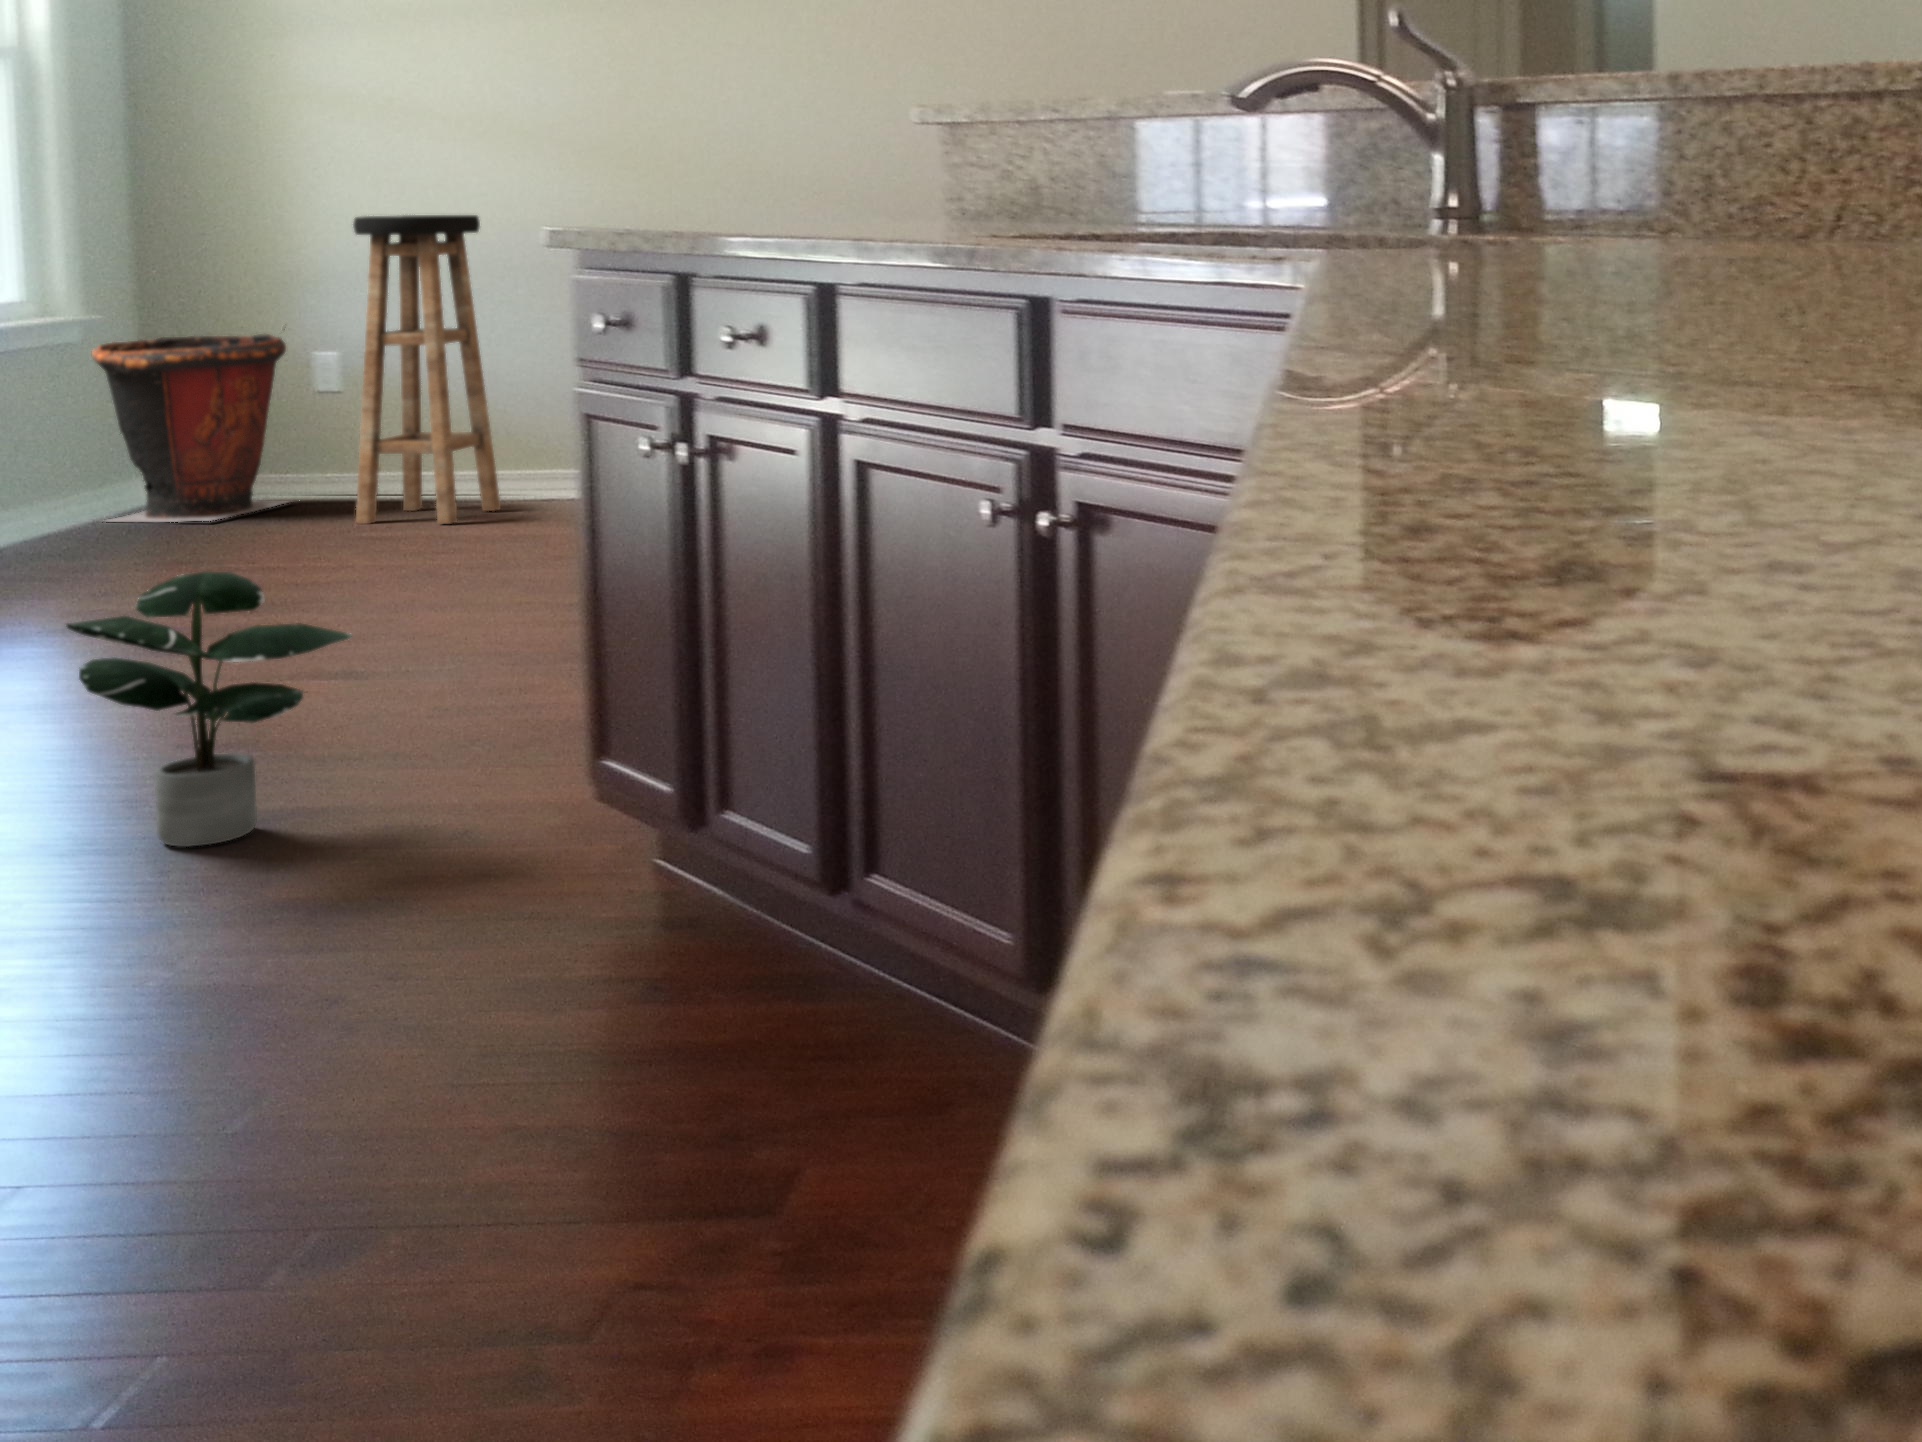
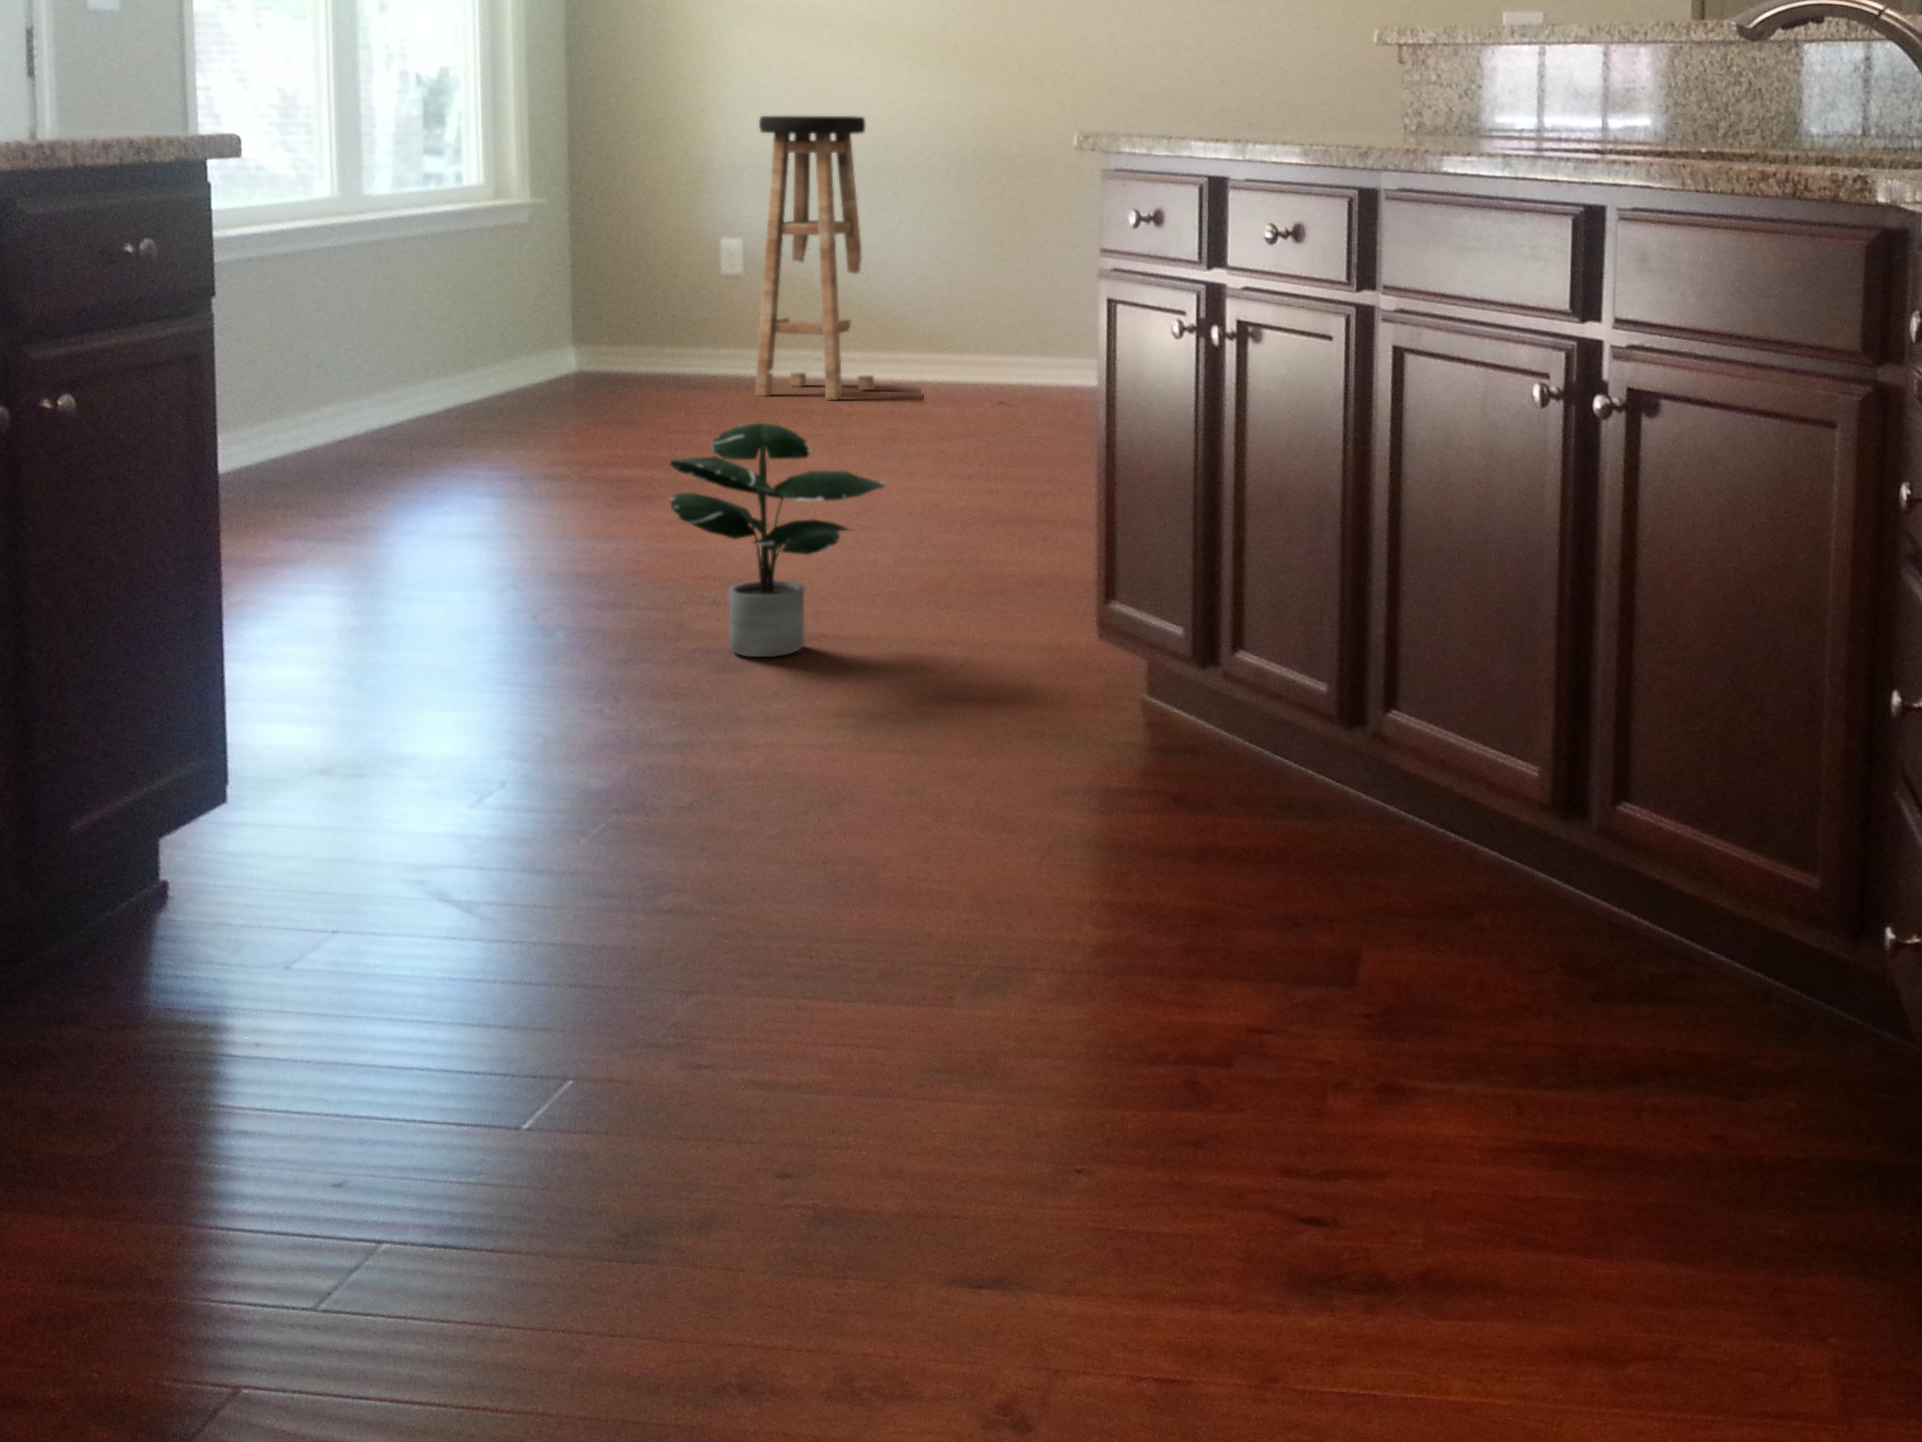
trash can: present [92,326,292,522] -> none [537,210,699,387]

